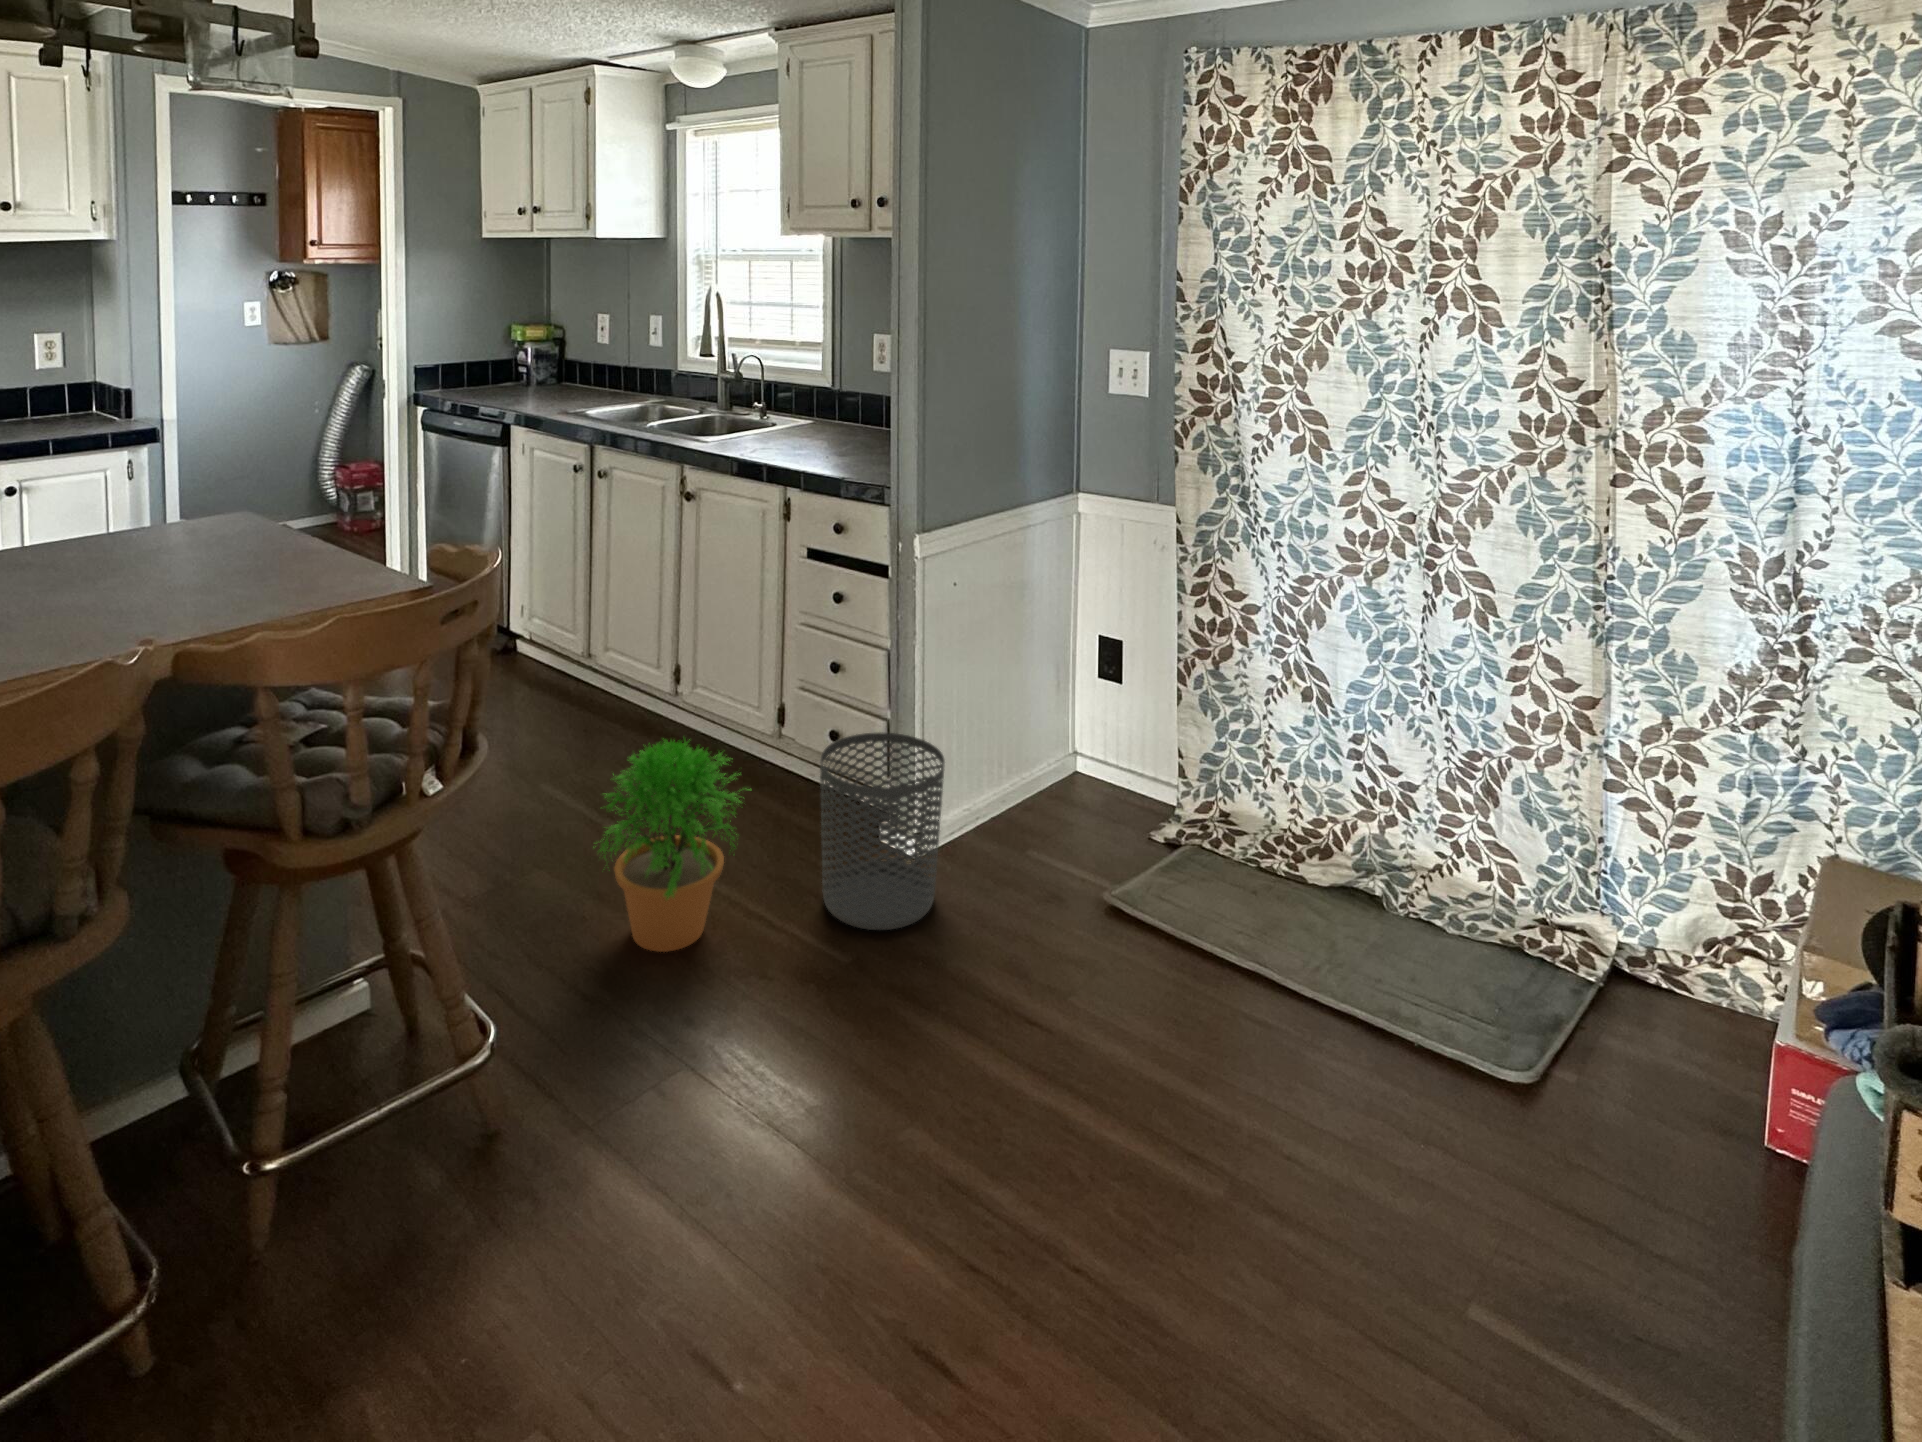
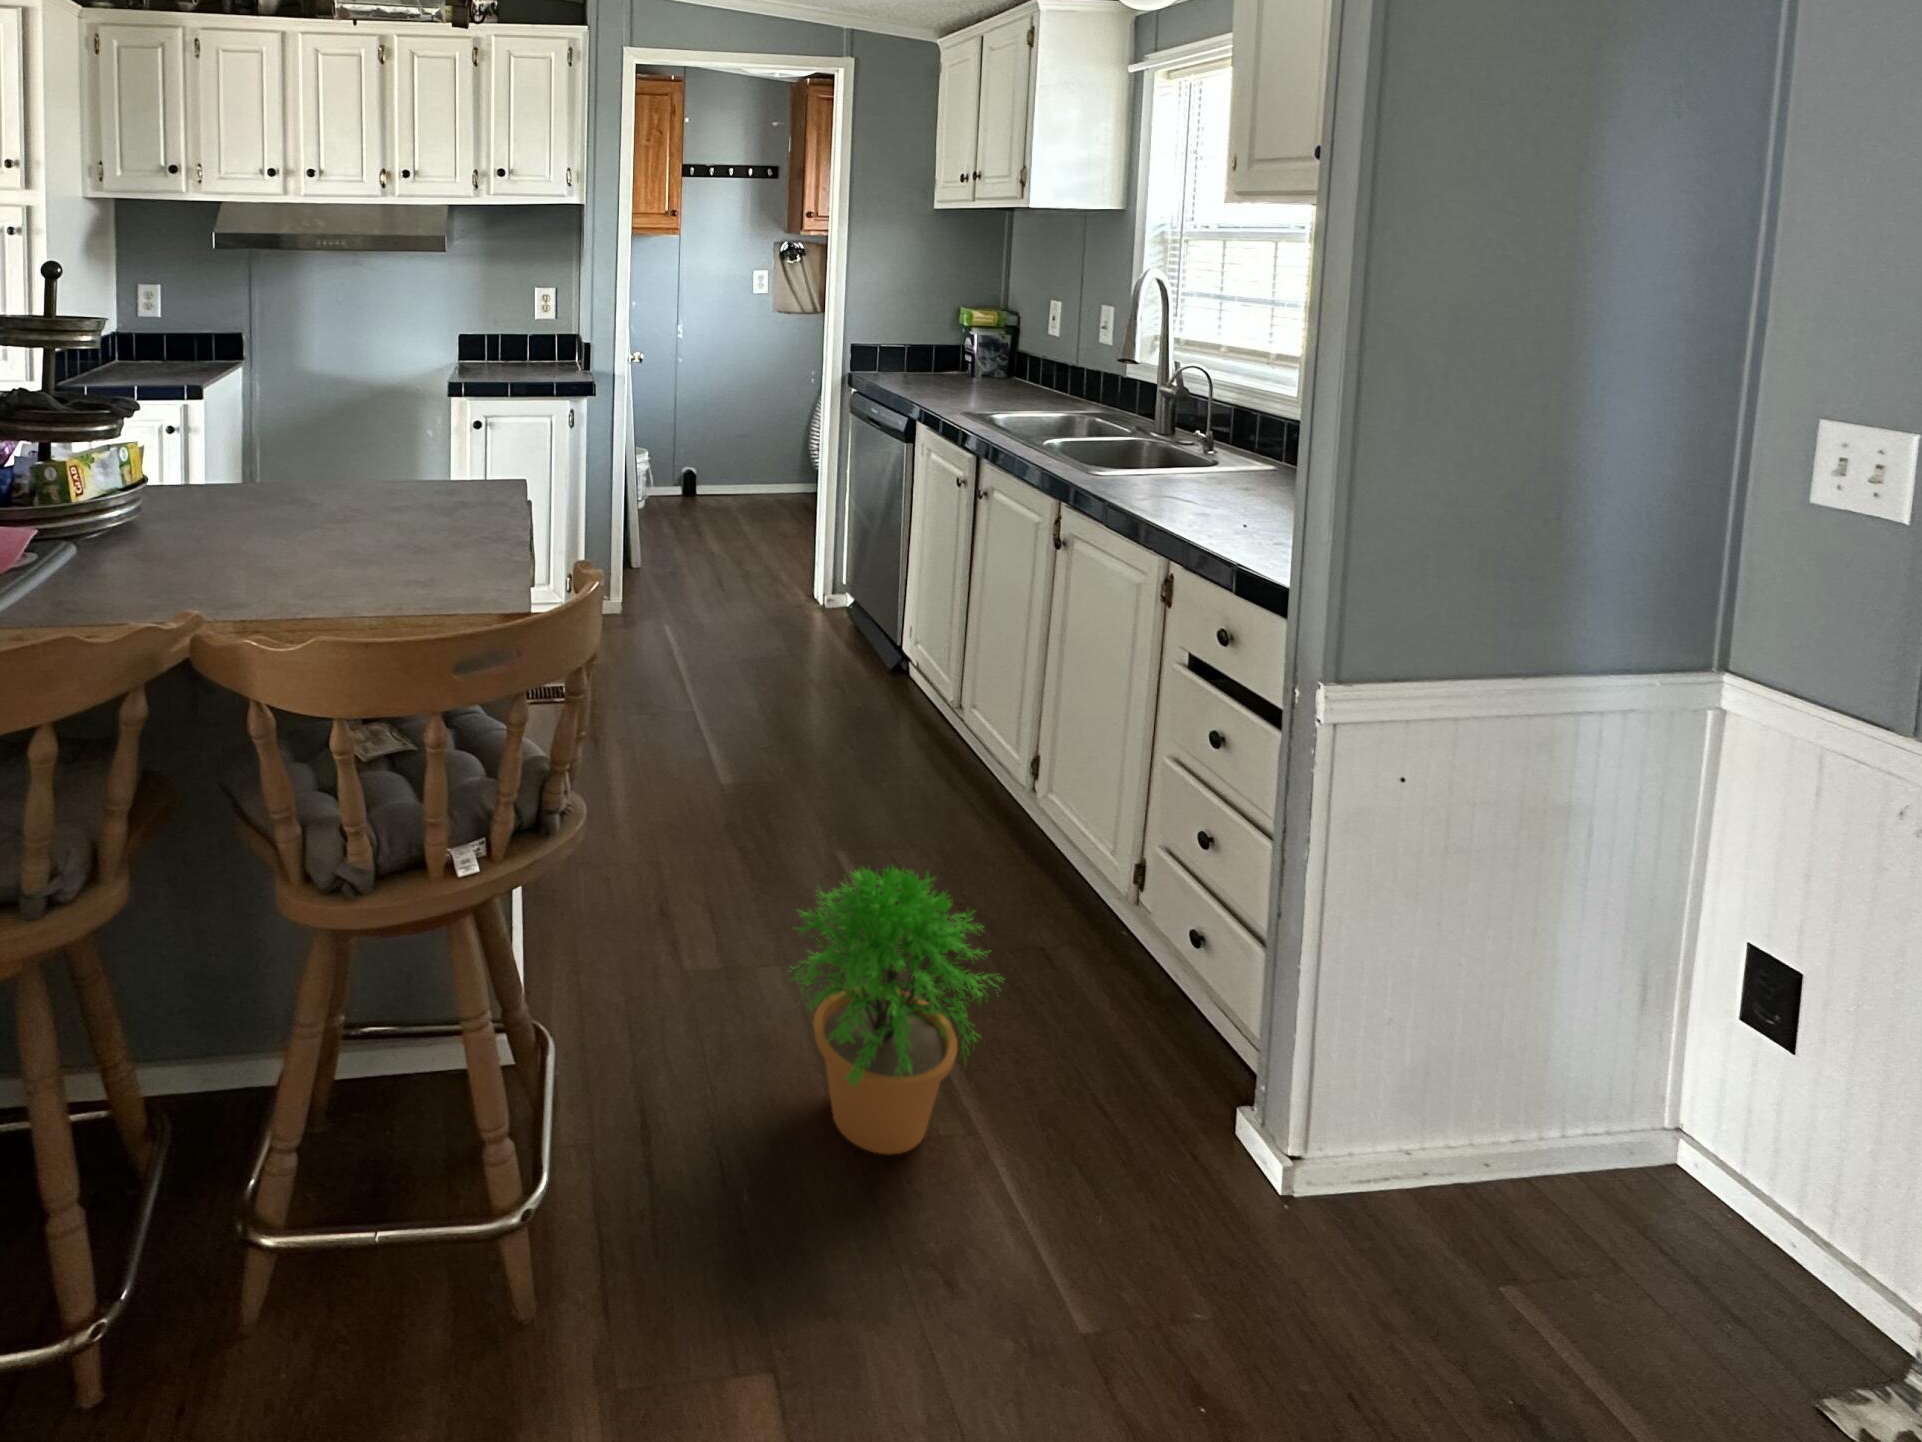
waste bin: present [820,732,945,930] -> none [1101,957,1320,1303]

